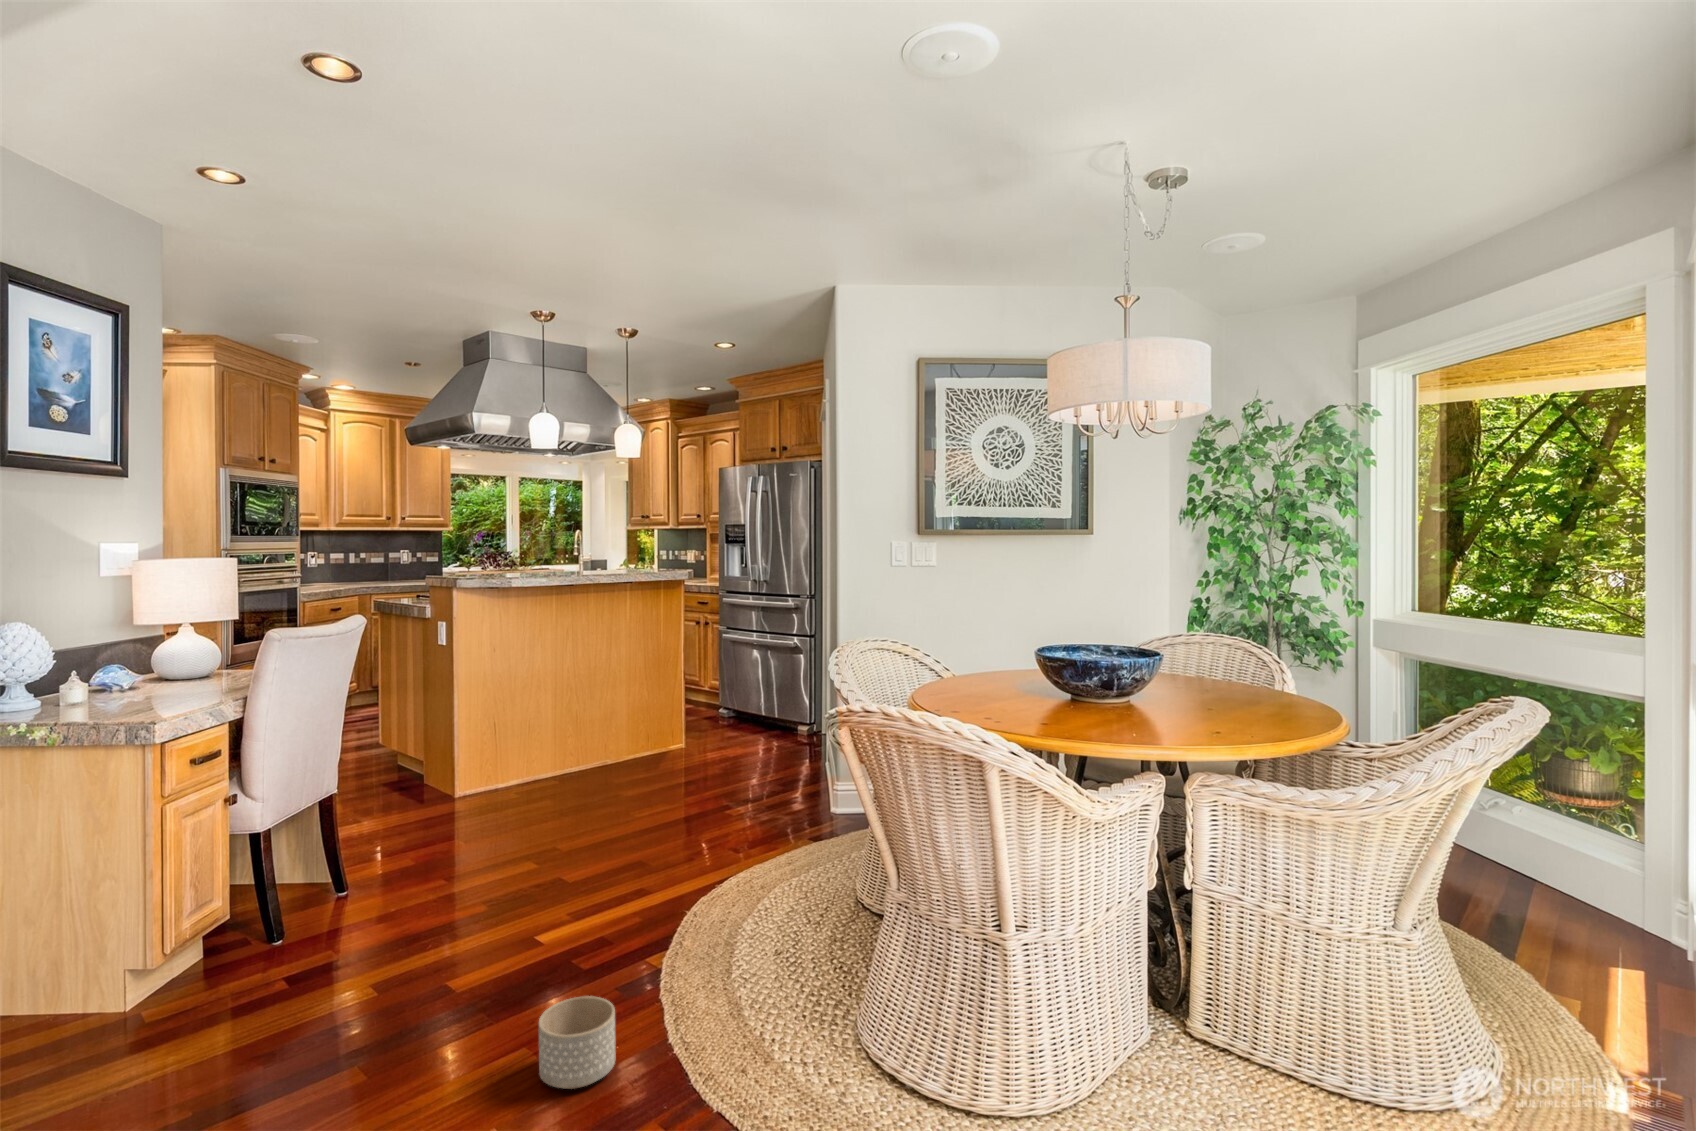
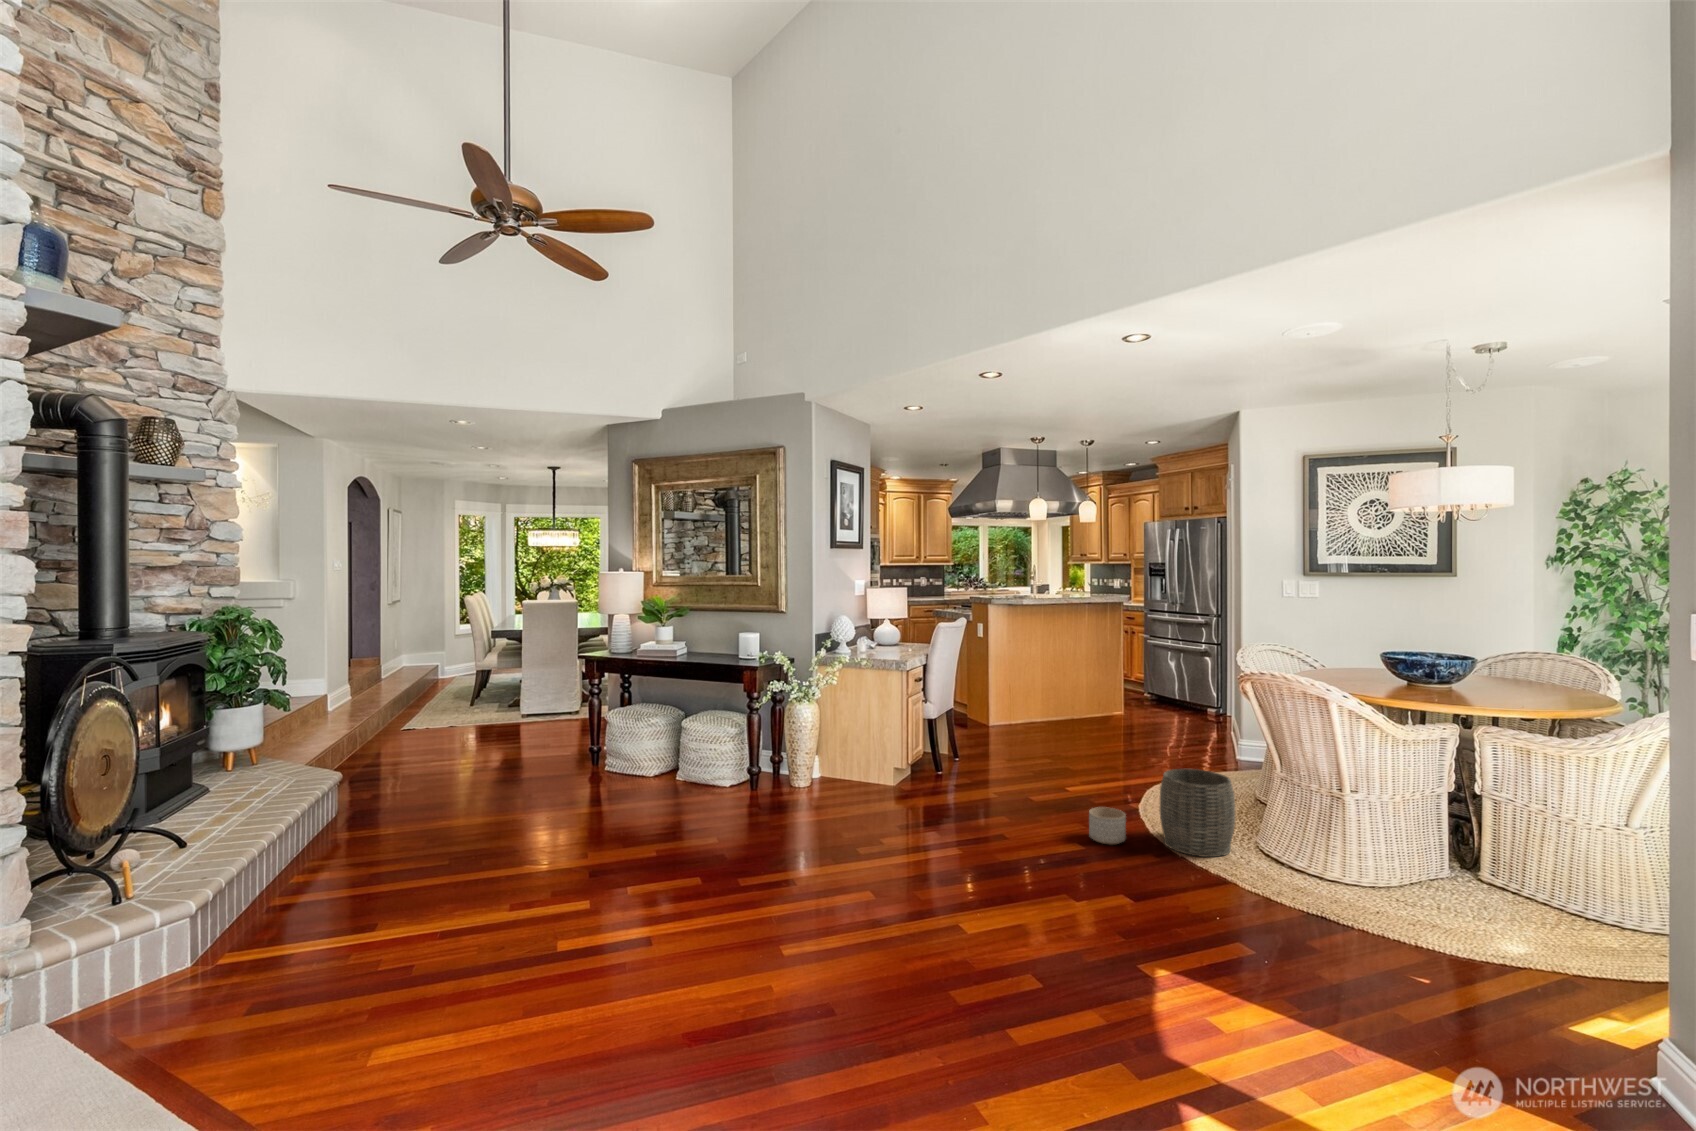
woven basket: none [683,887,819,1080] -> present [1160,769,1235,857]

